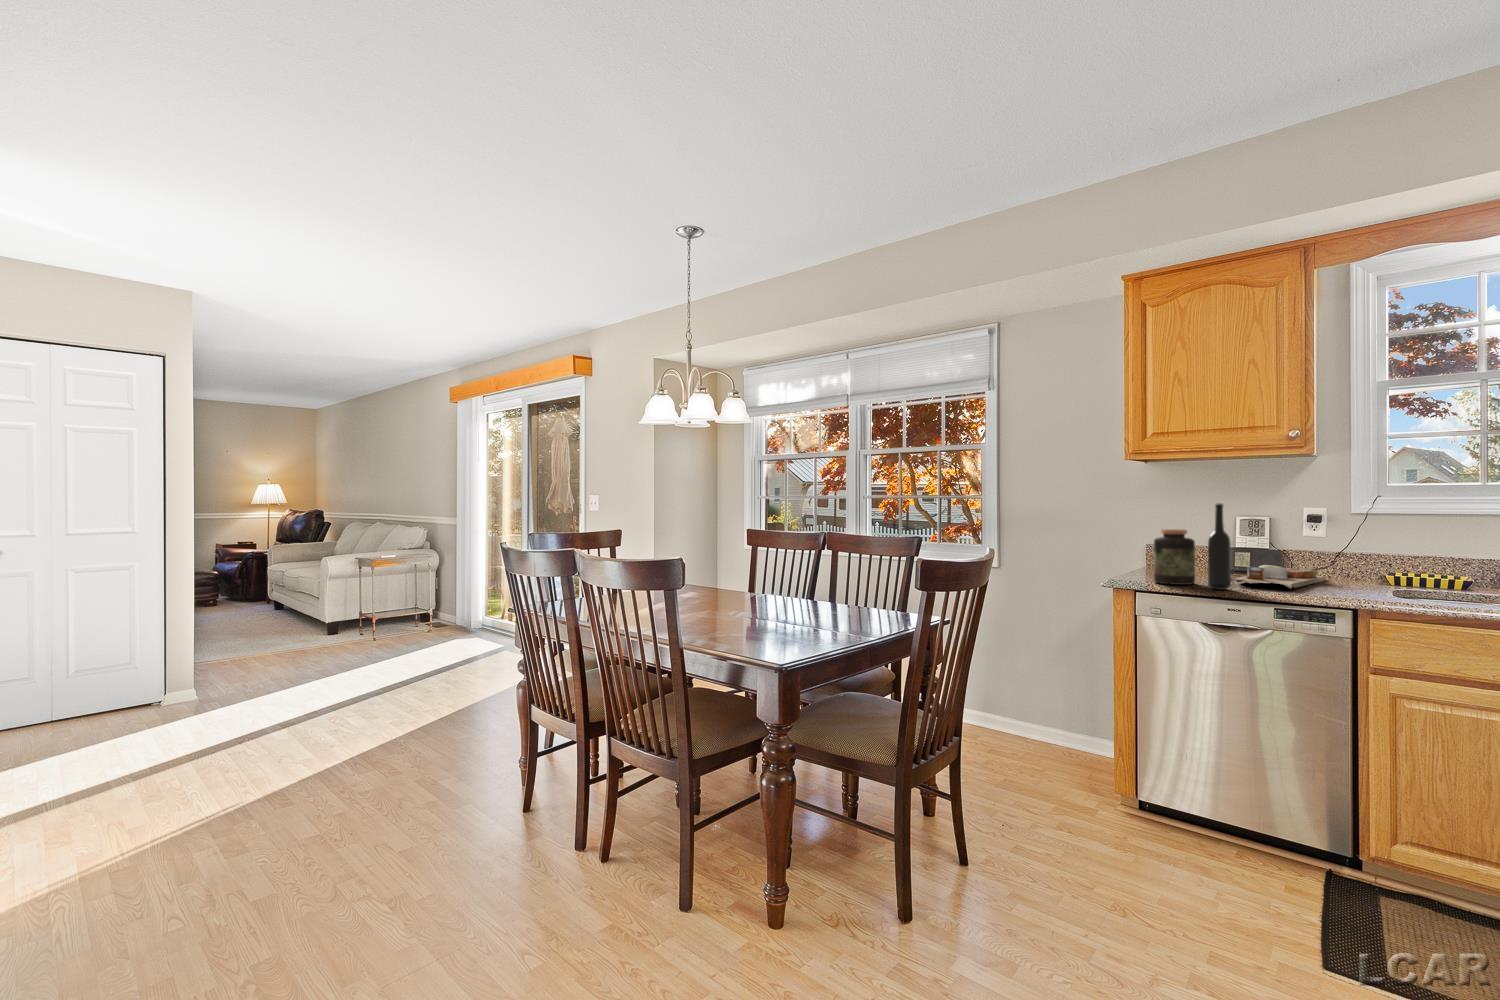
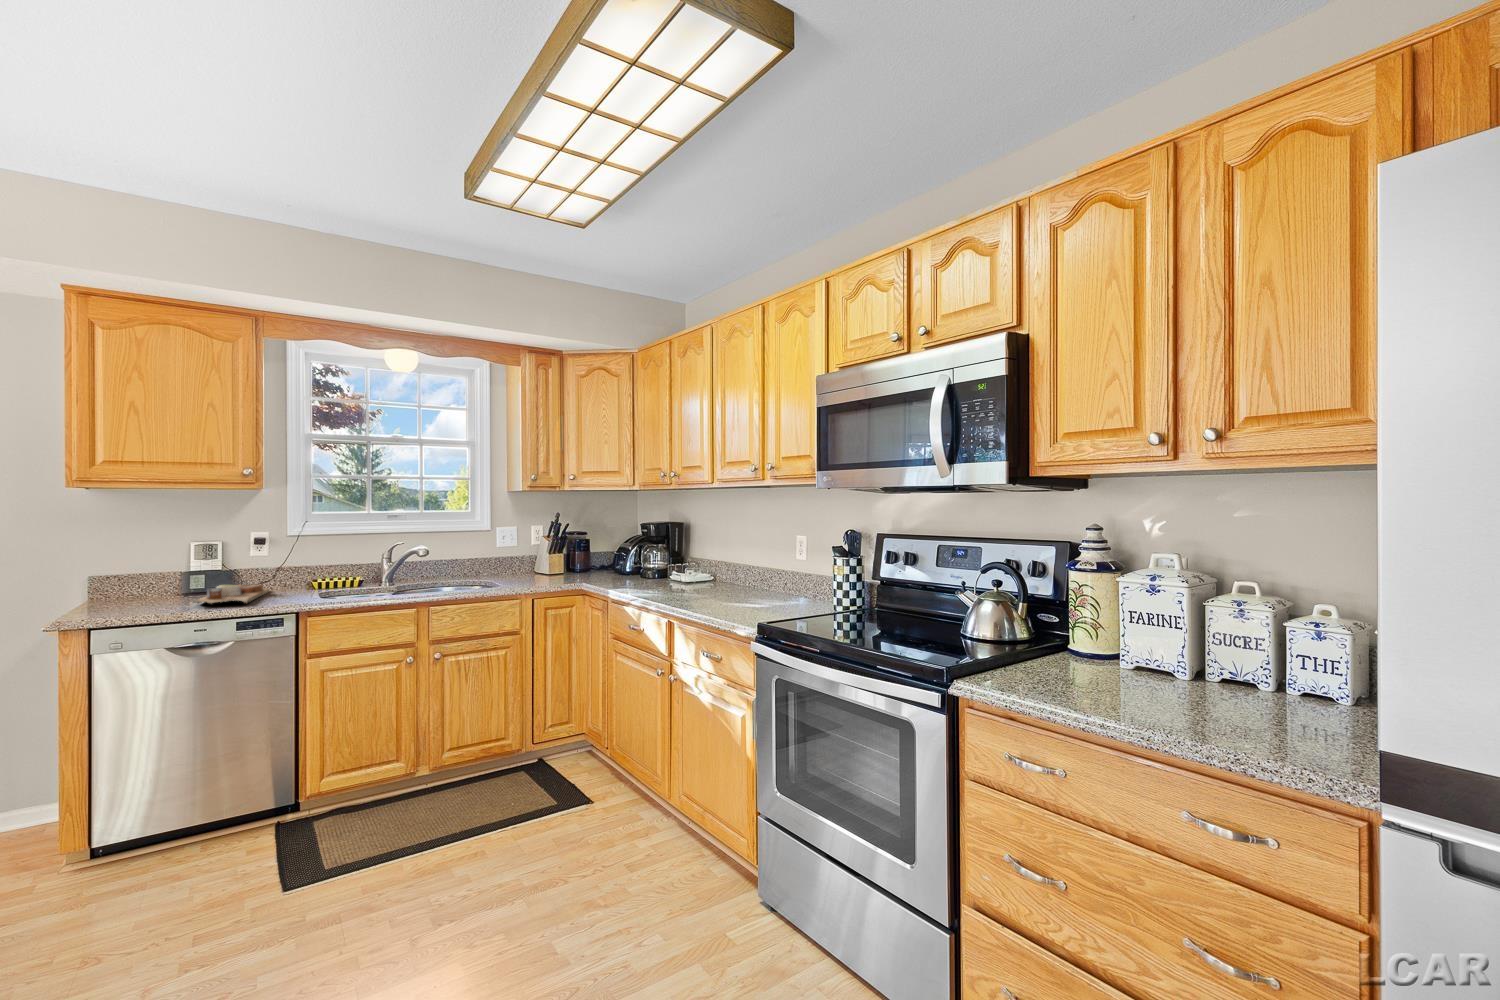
bottle: present [1208,504,1231,590] -> none [173,535,195,614]
jar: present [1154,529,1195,585] -> none [110,560,157,616]

